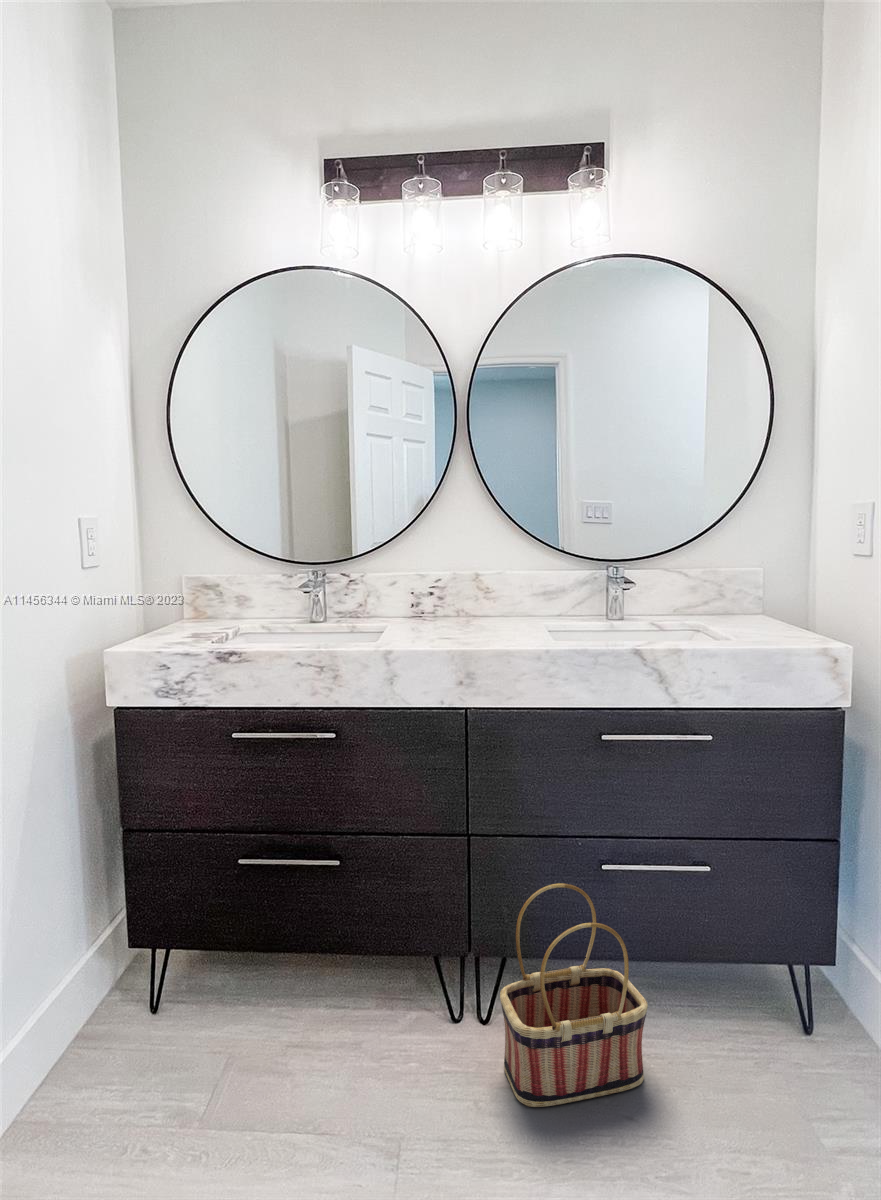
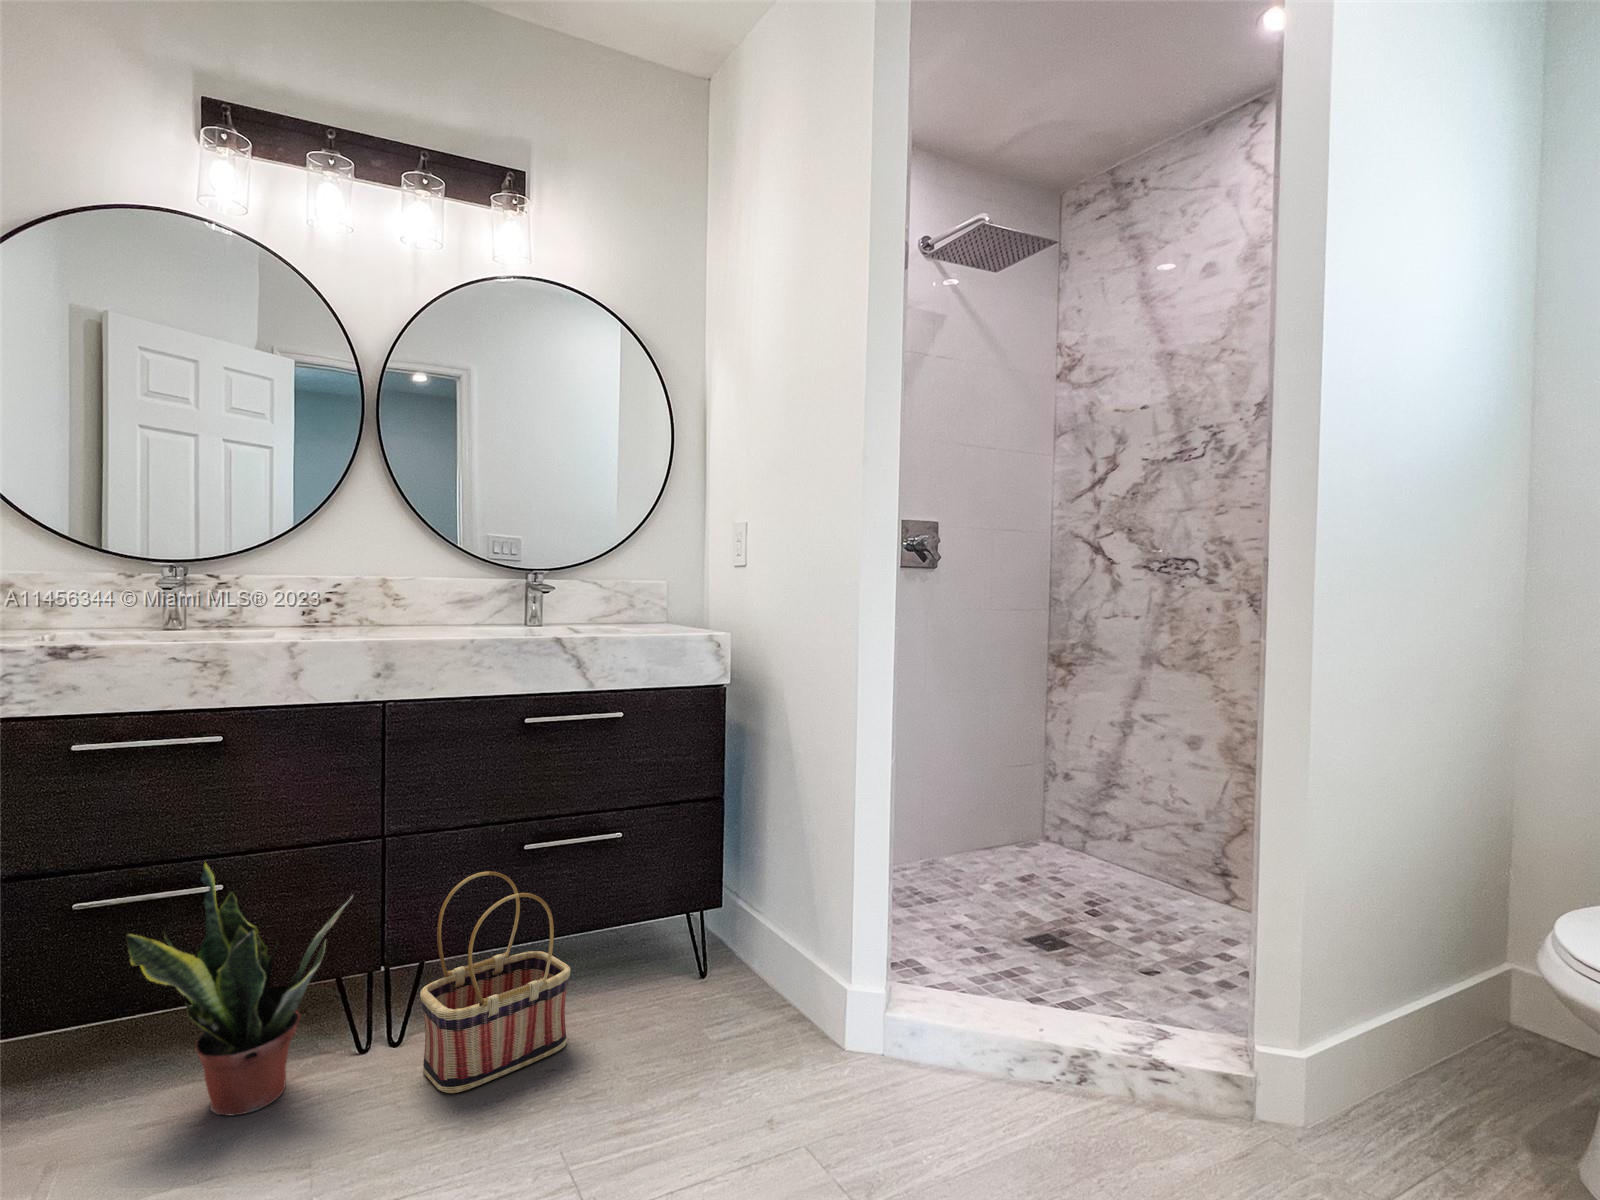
potted plant: none [267,825,443,1063] -> present [127,864,351,1115]

